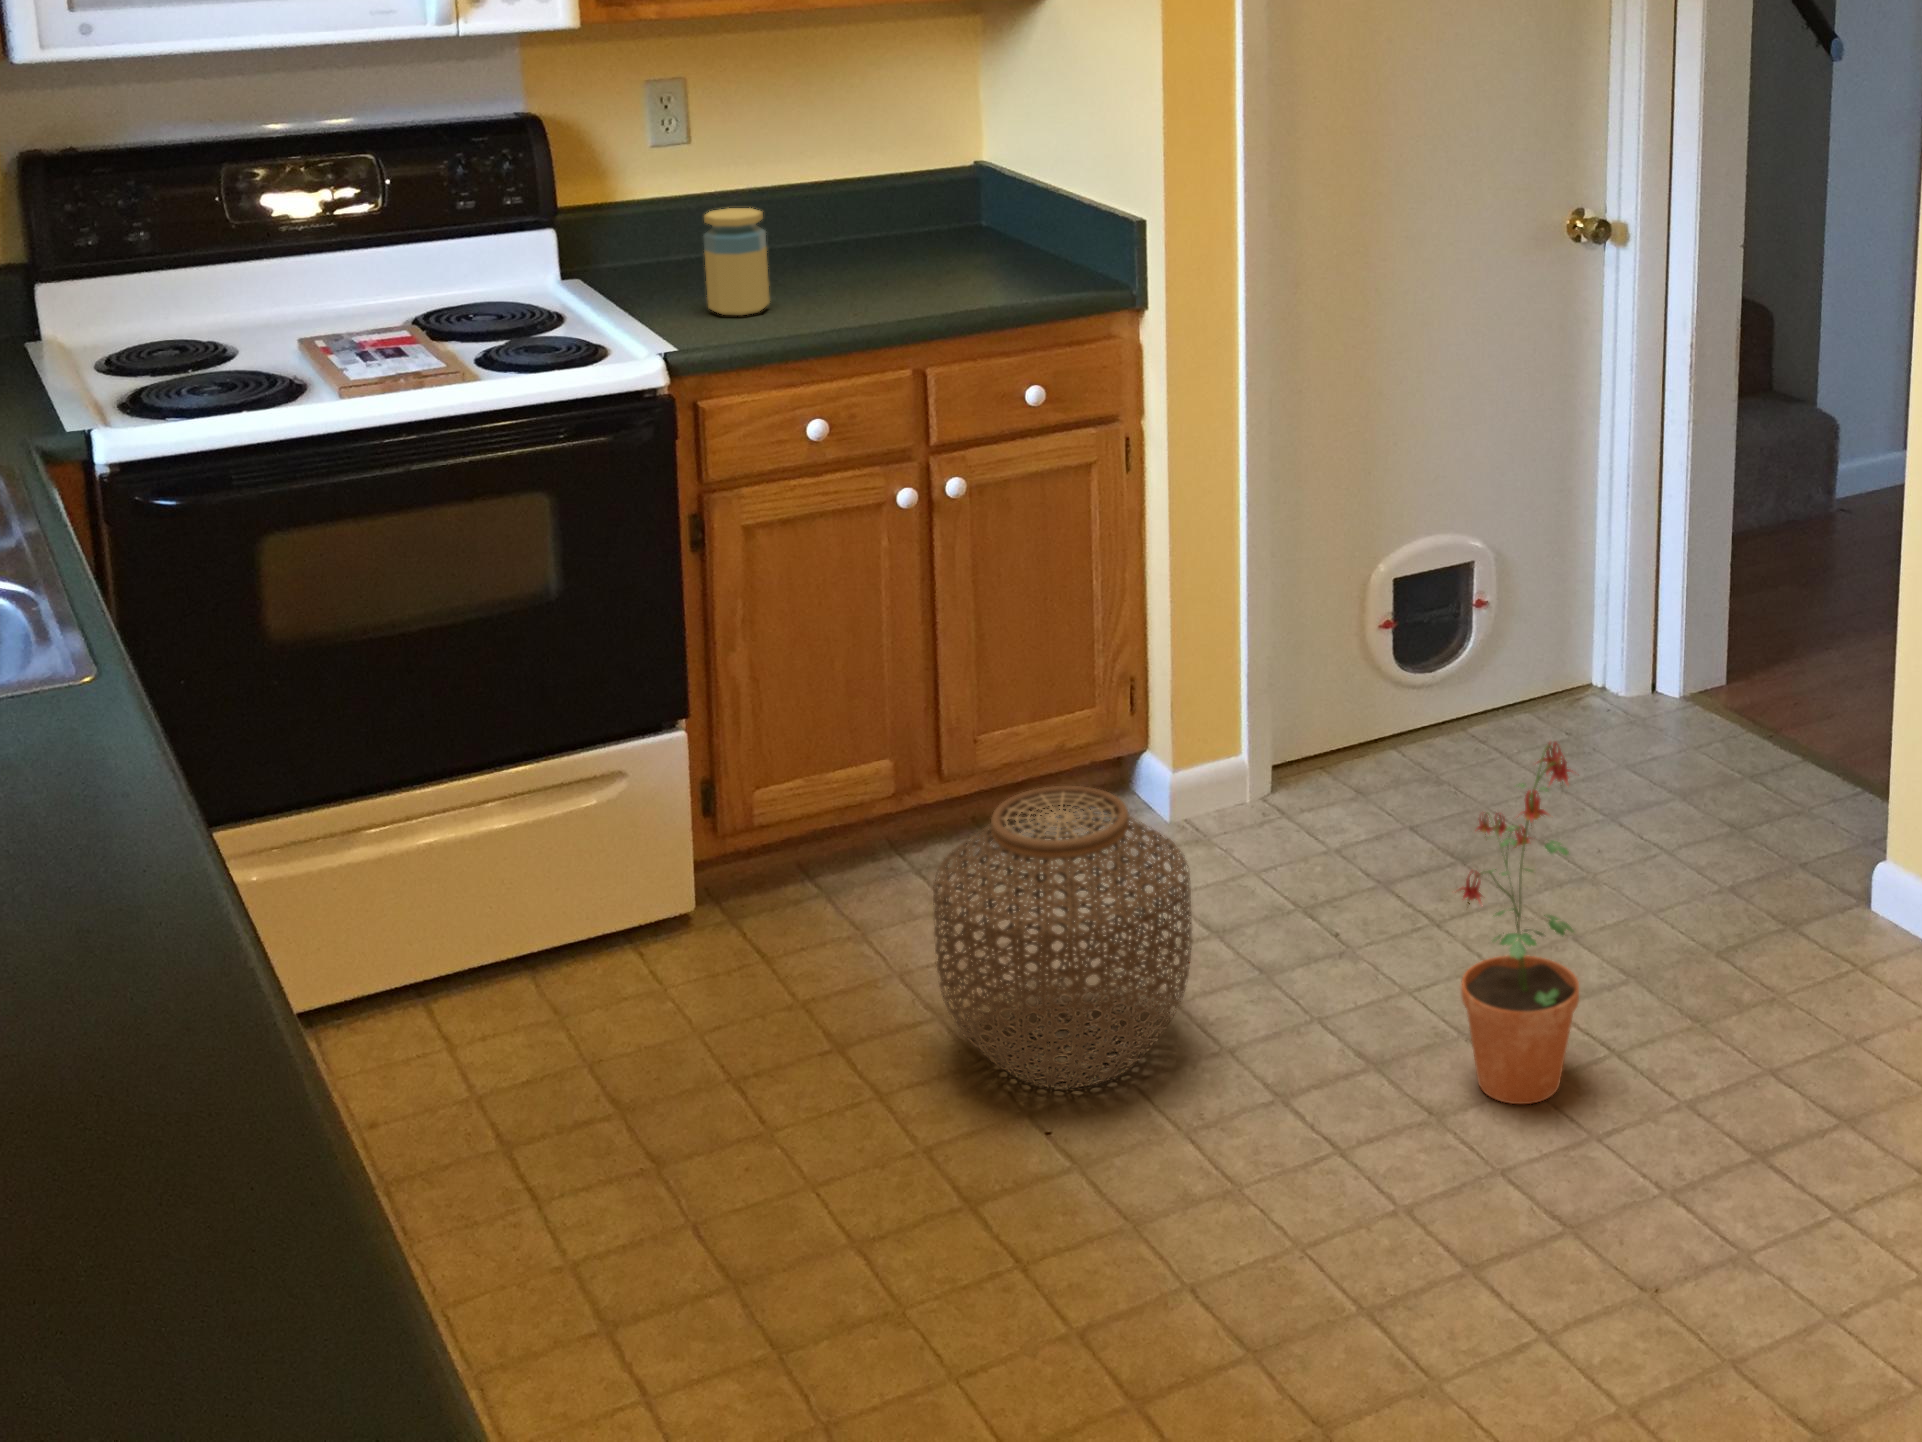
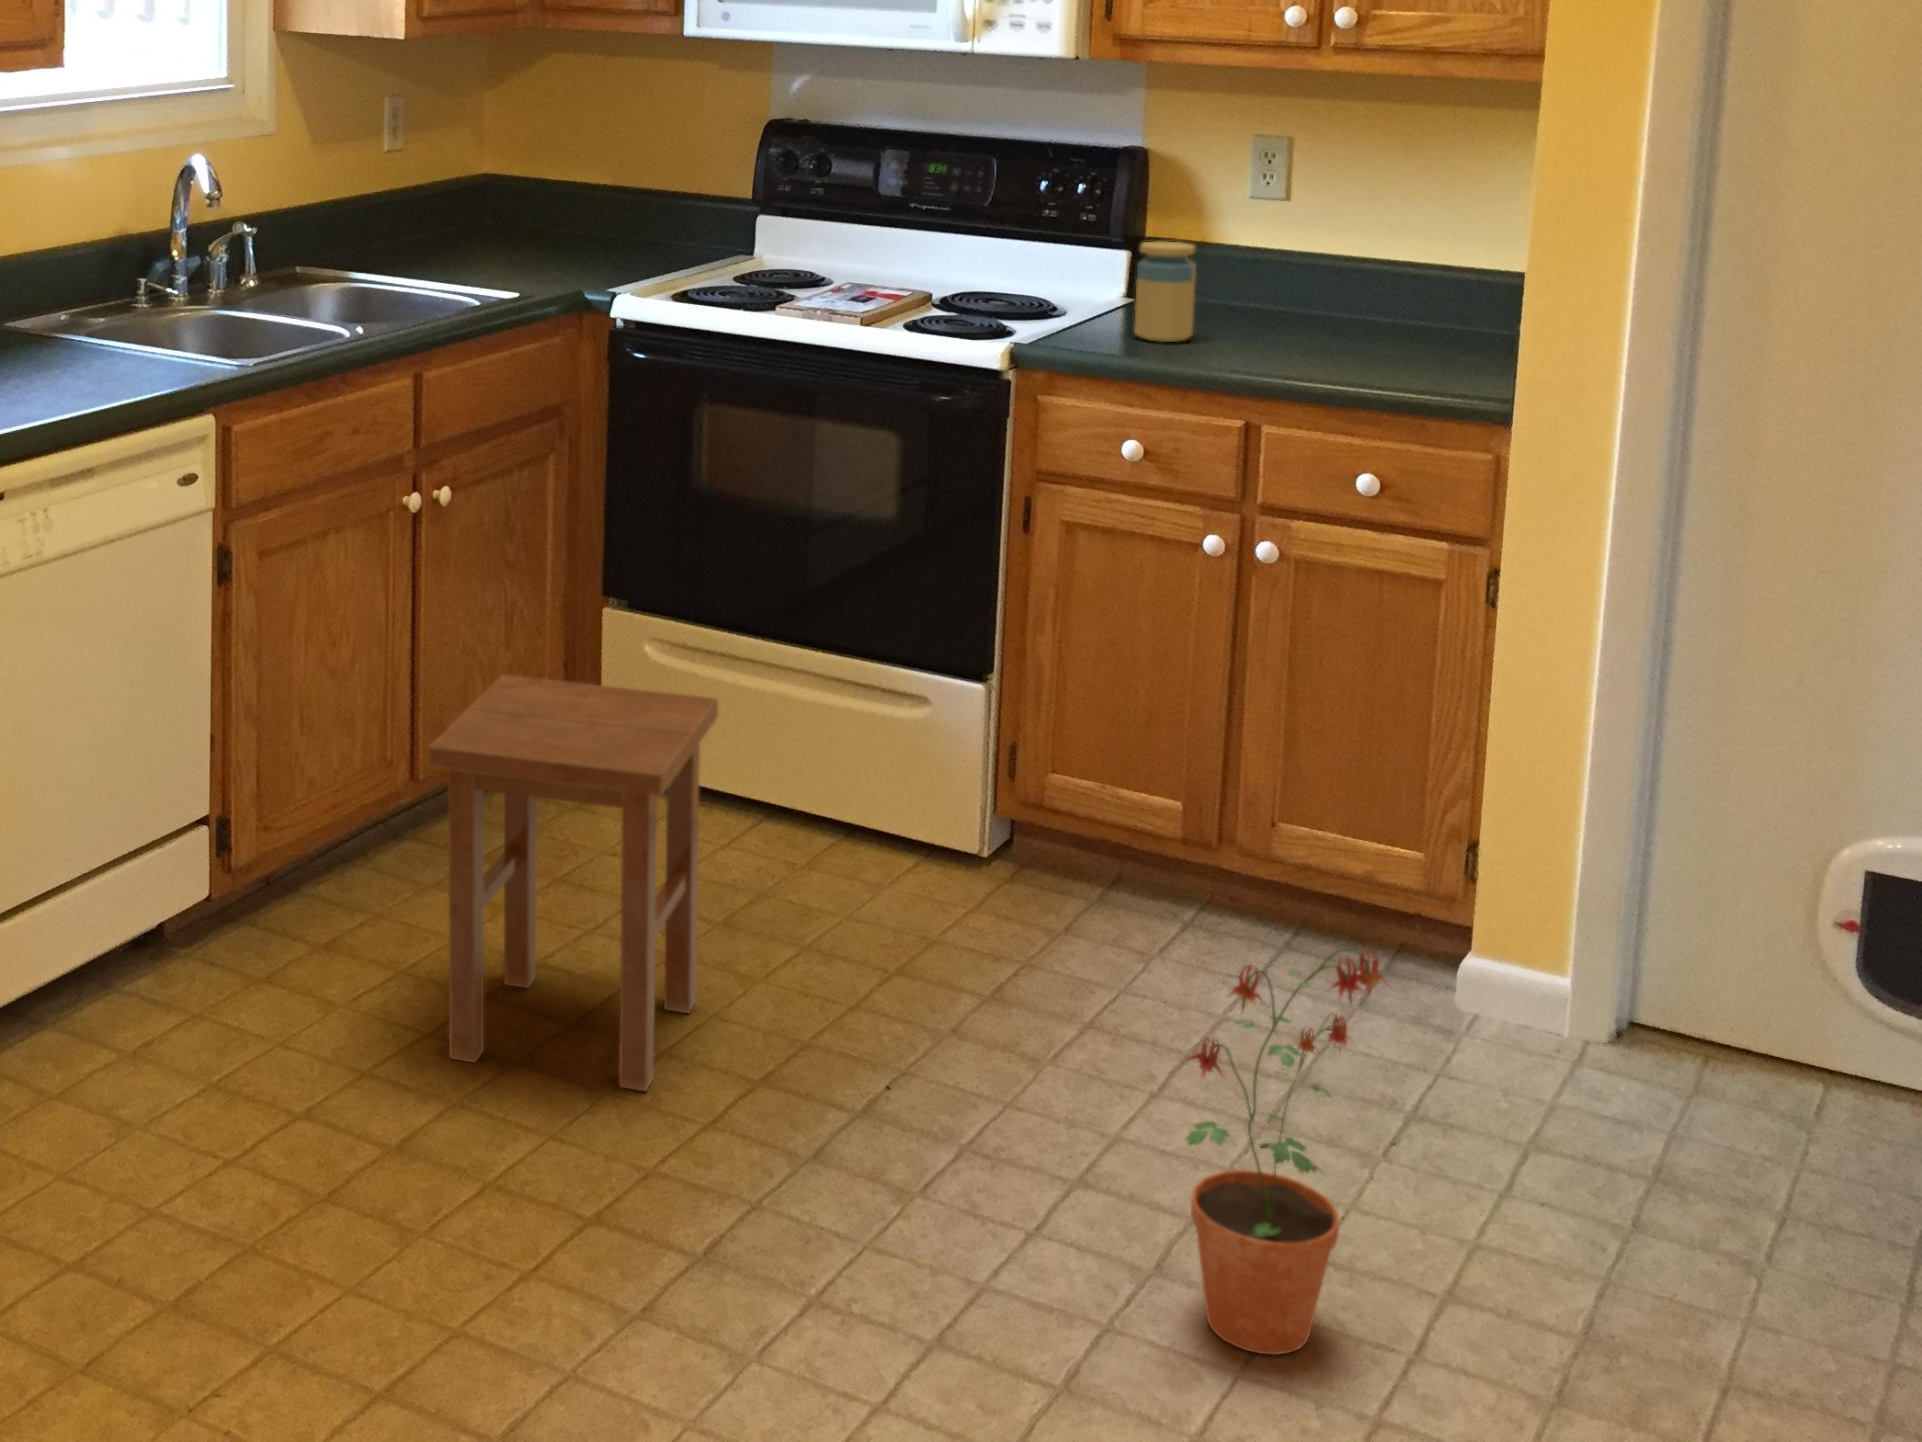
woven basket: present [933,786,1192,1088] -> none [869,802,1131,1105]
stool: none [523,823,931,1373] -> present [428,675,718,1091]

